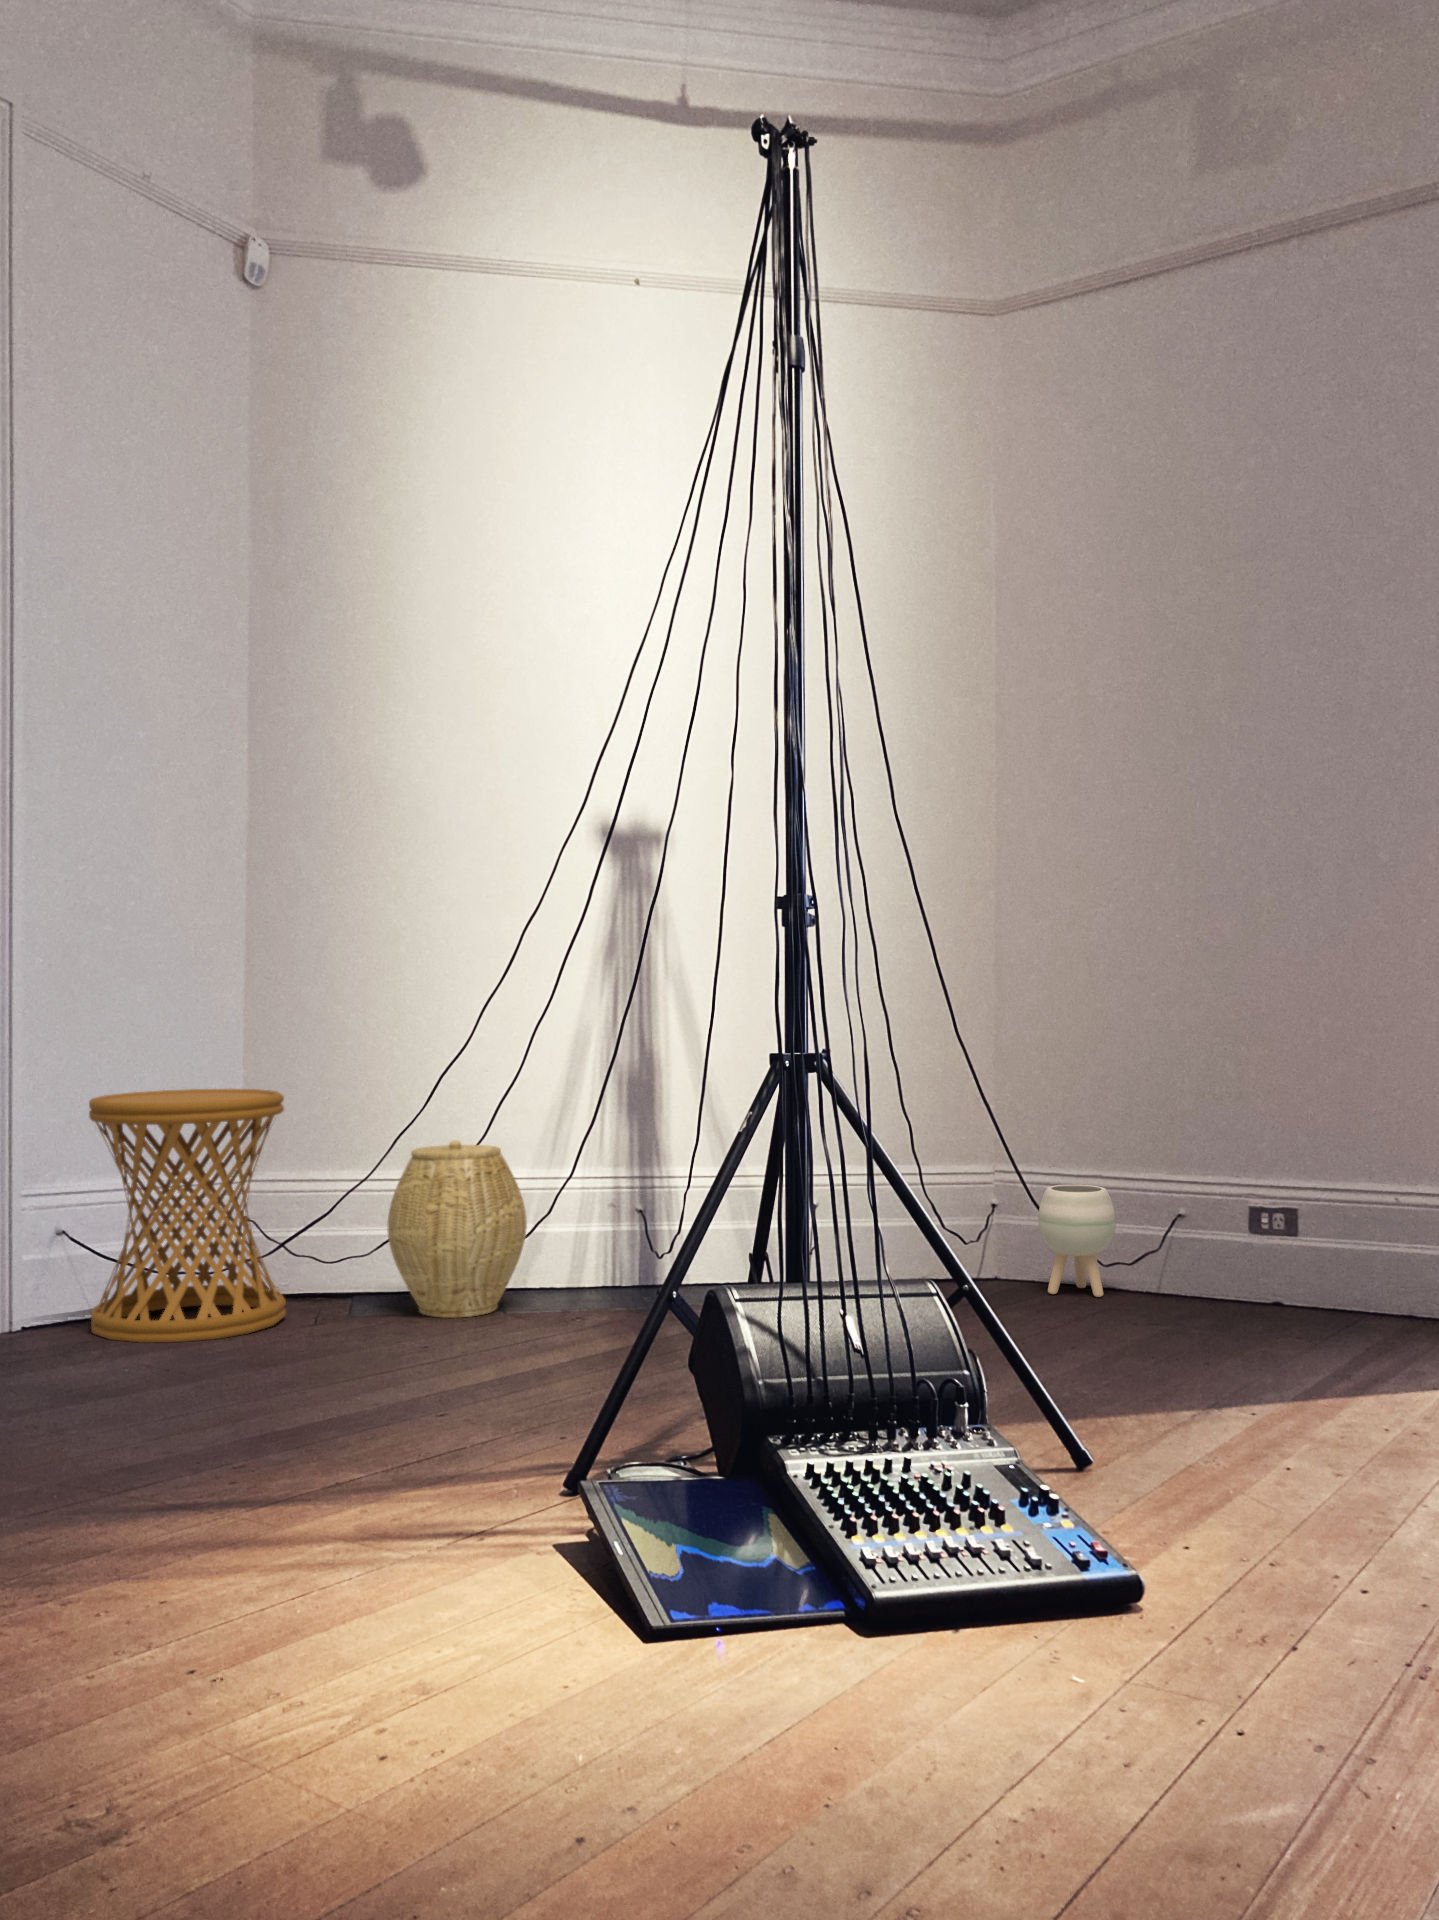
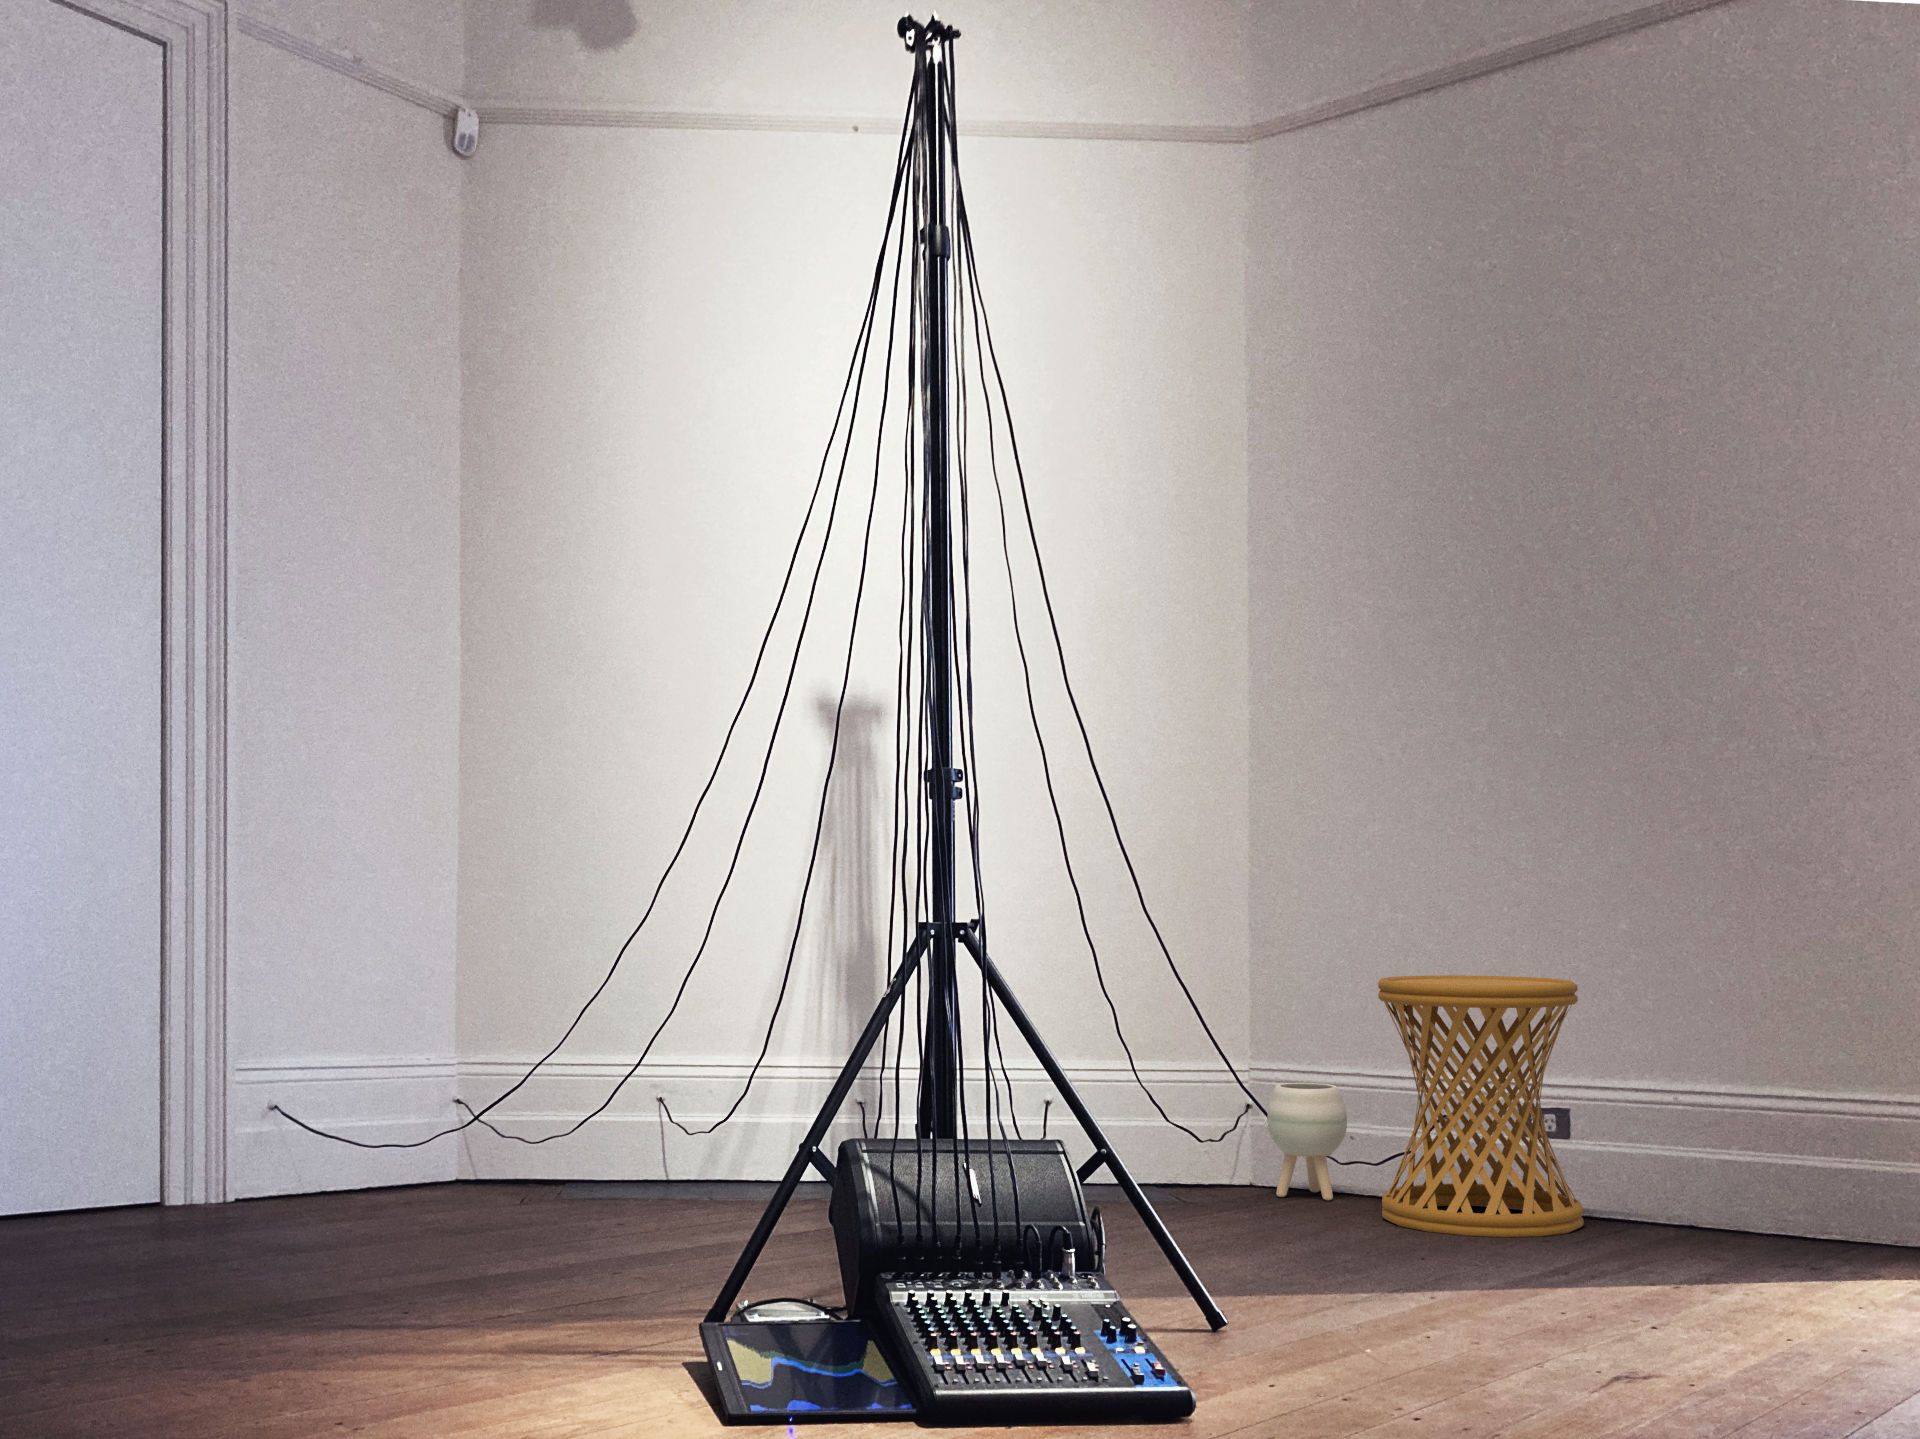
side table: present [89,1089,286,1343] -> present [1378,975,1584,1238]
woven basket: present [387,1140,527,1318] -> none [596,1022,737,1203]

